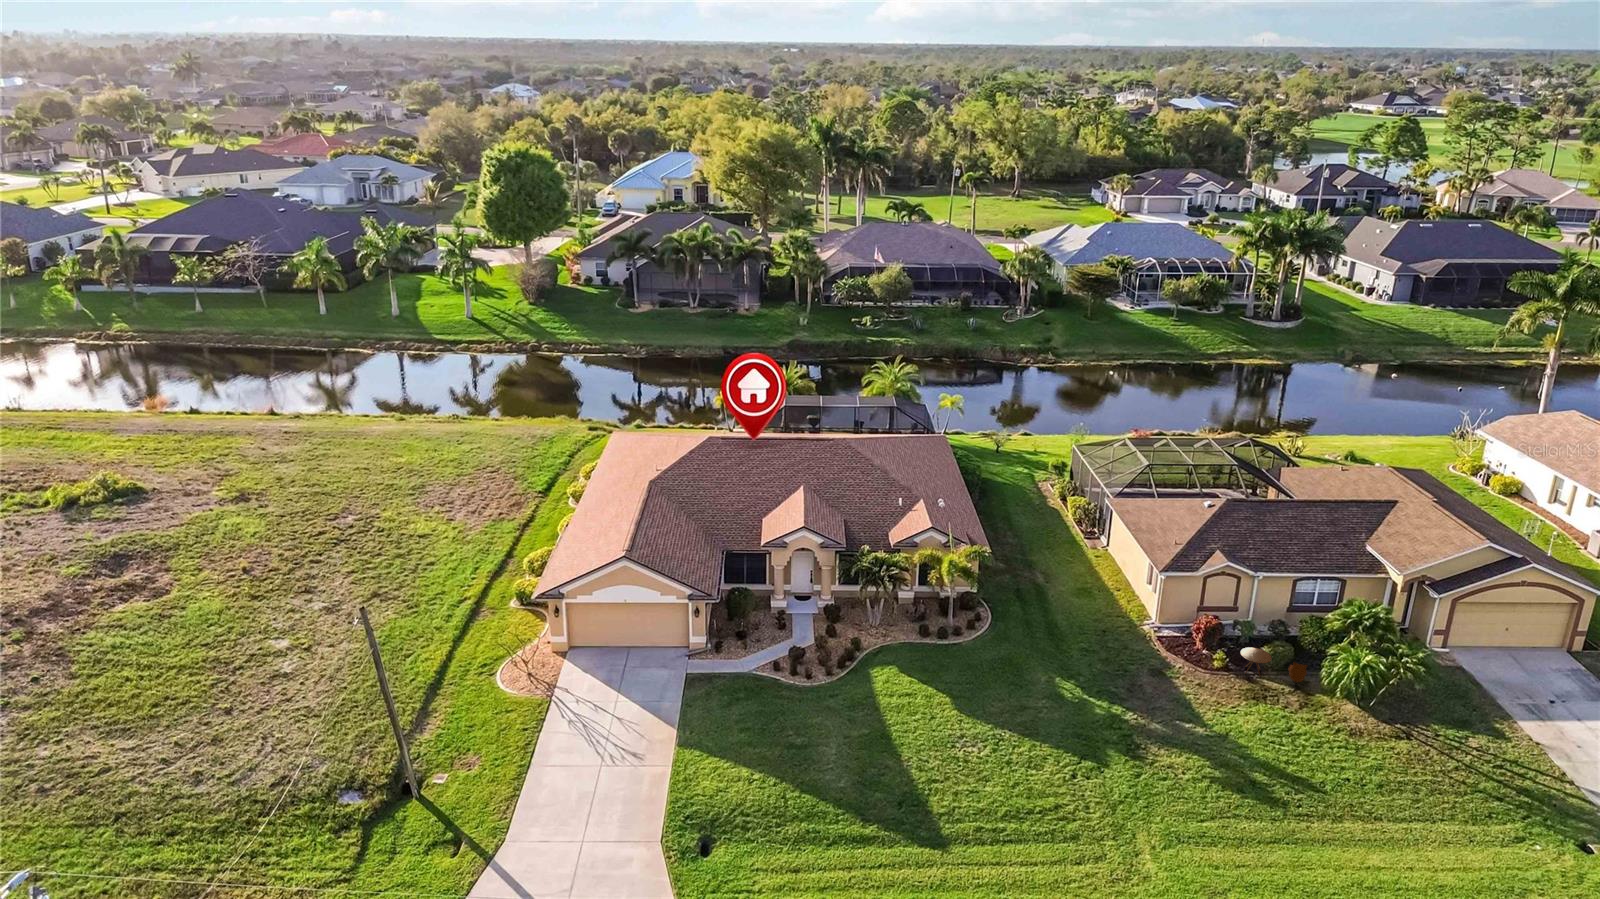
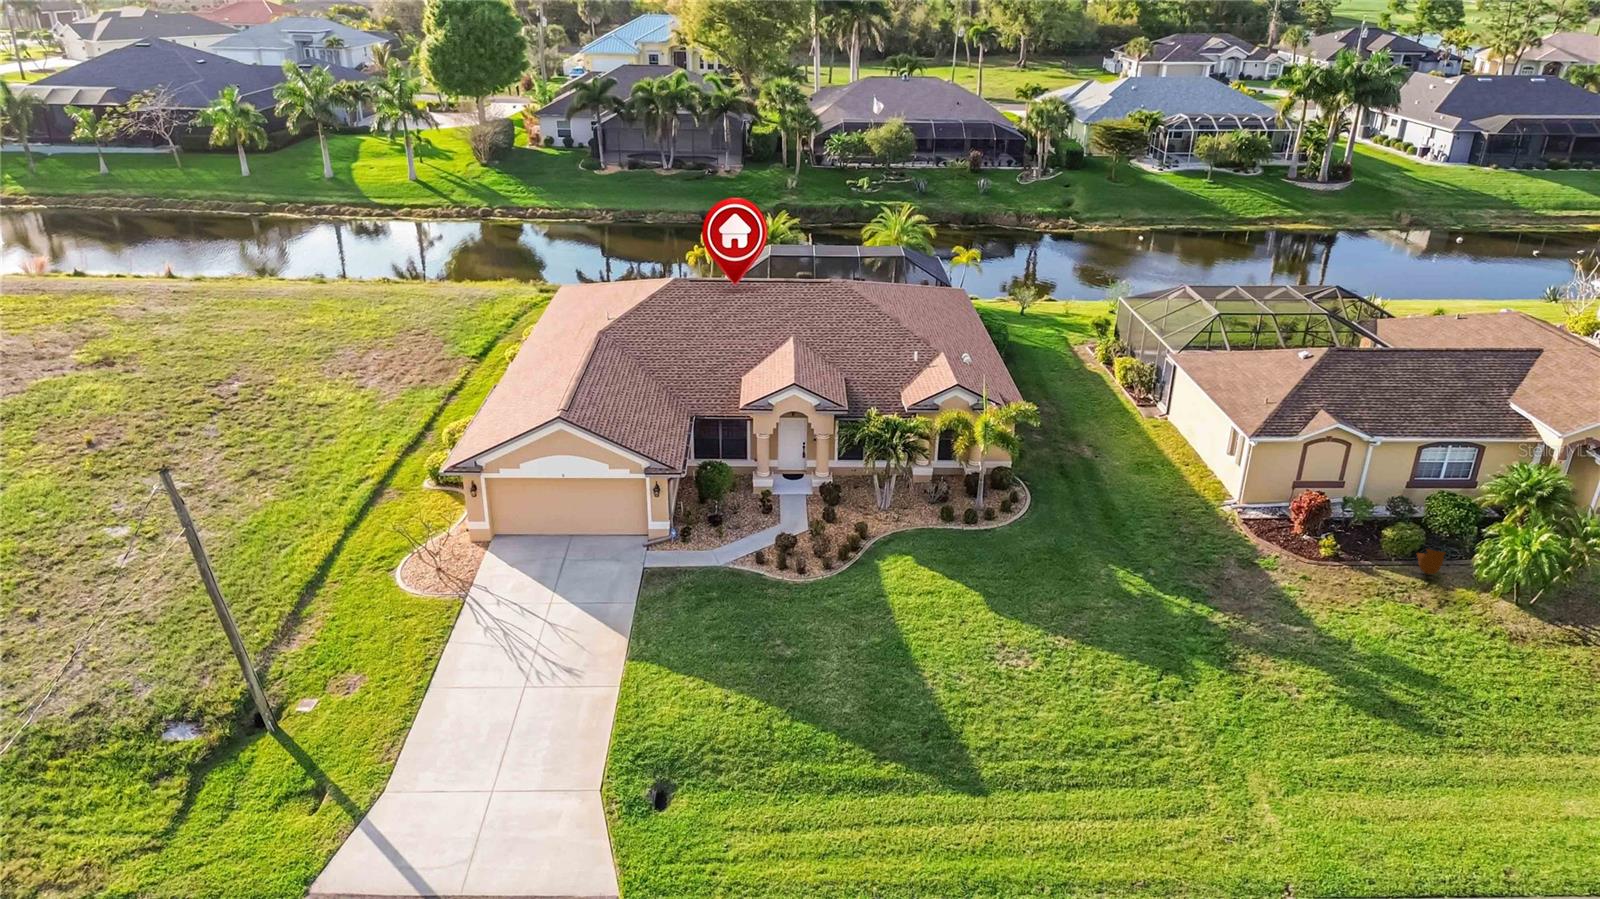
round table: present [1240,647,1272,677] -> none [1354,531,1396,568]

